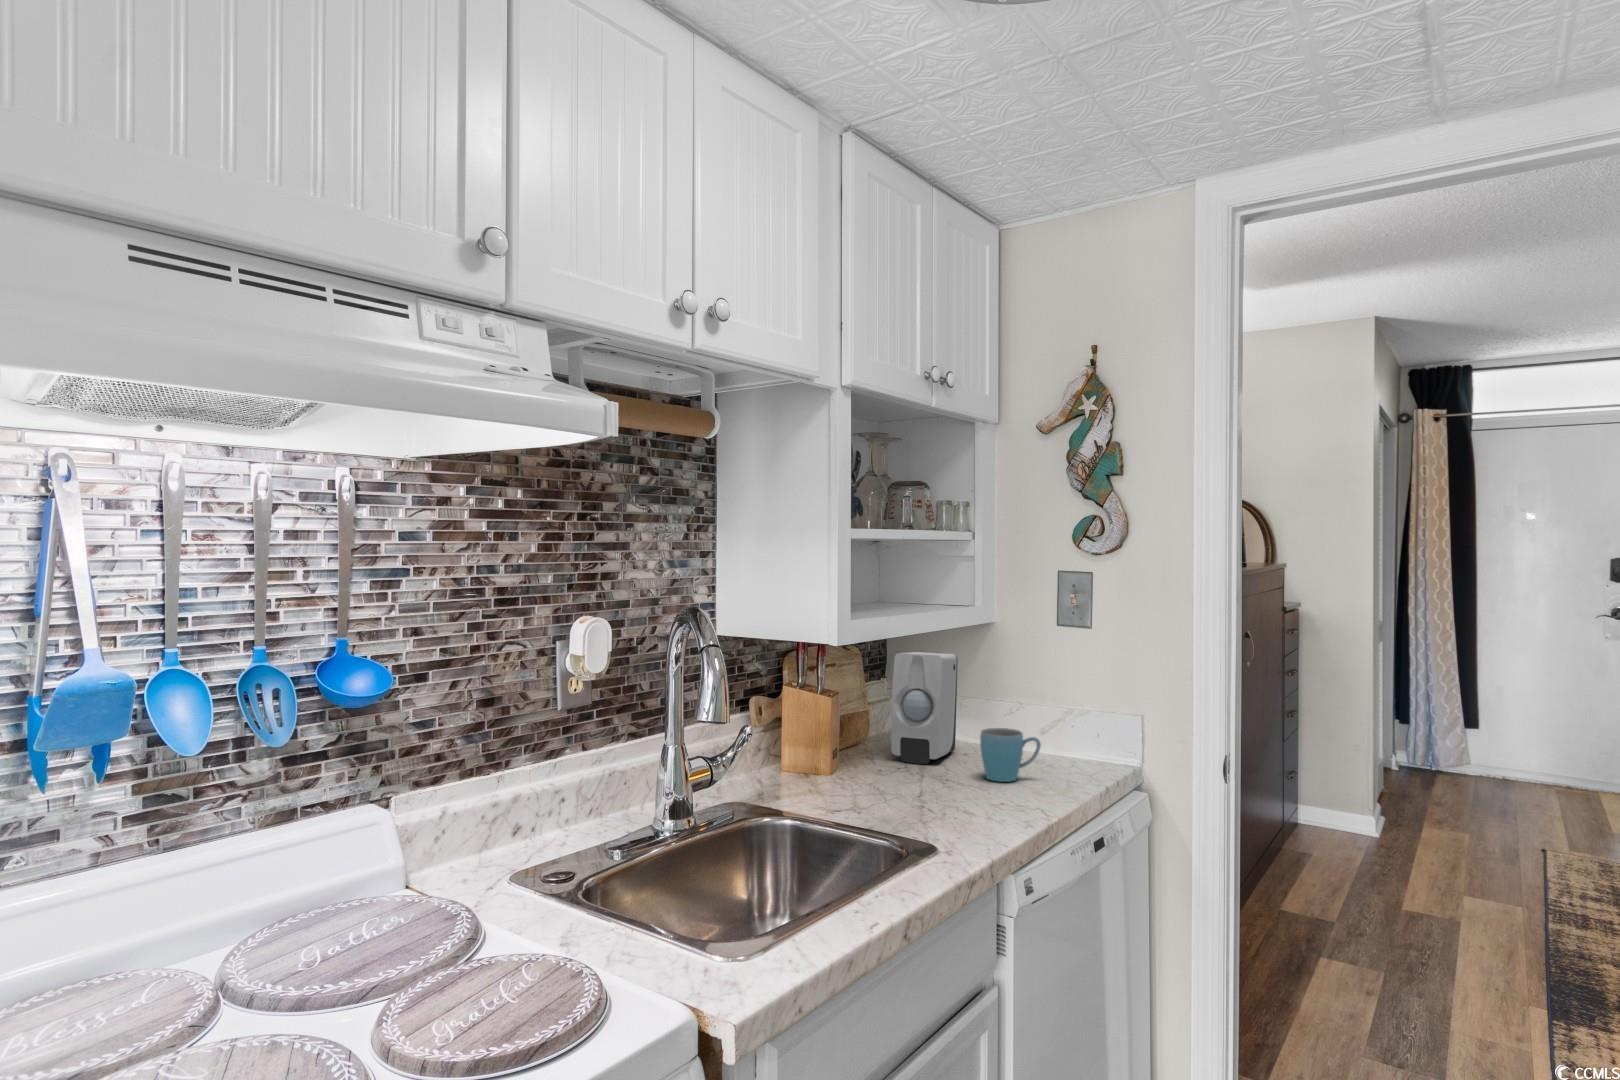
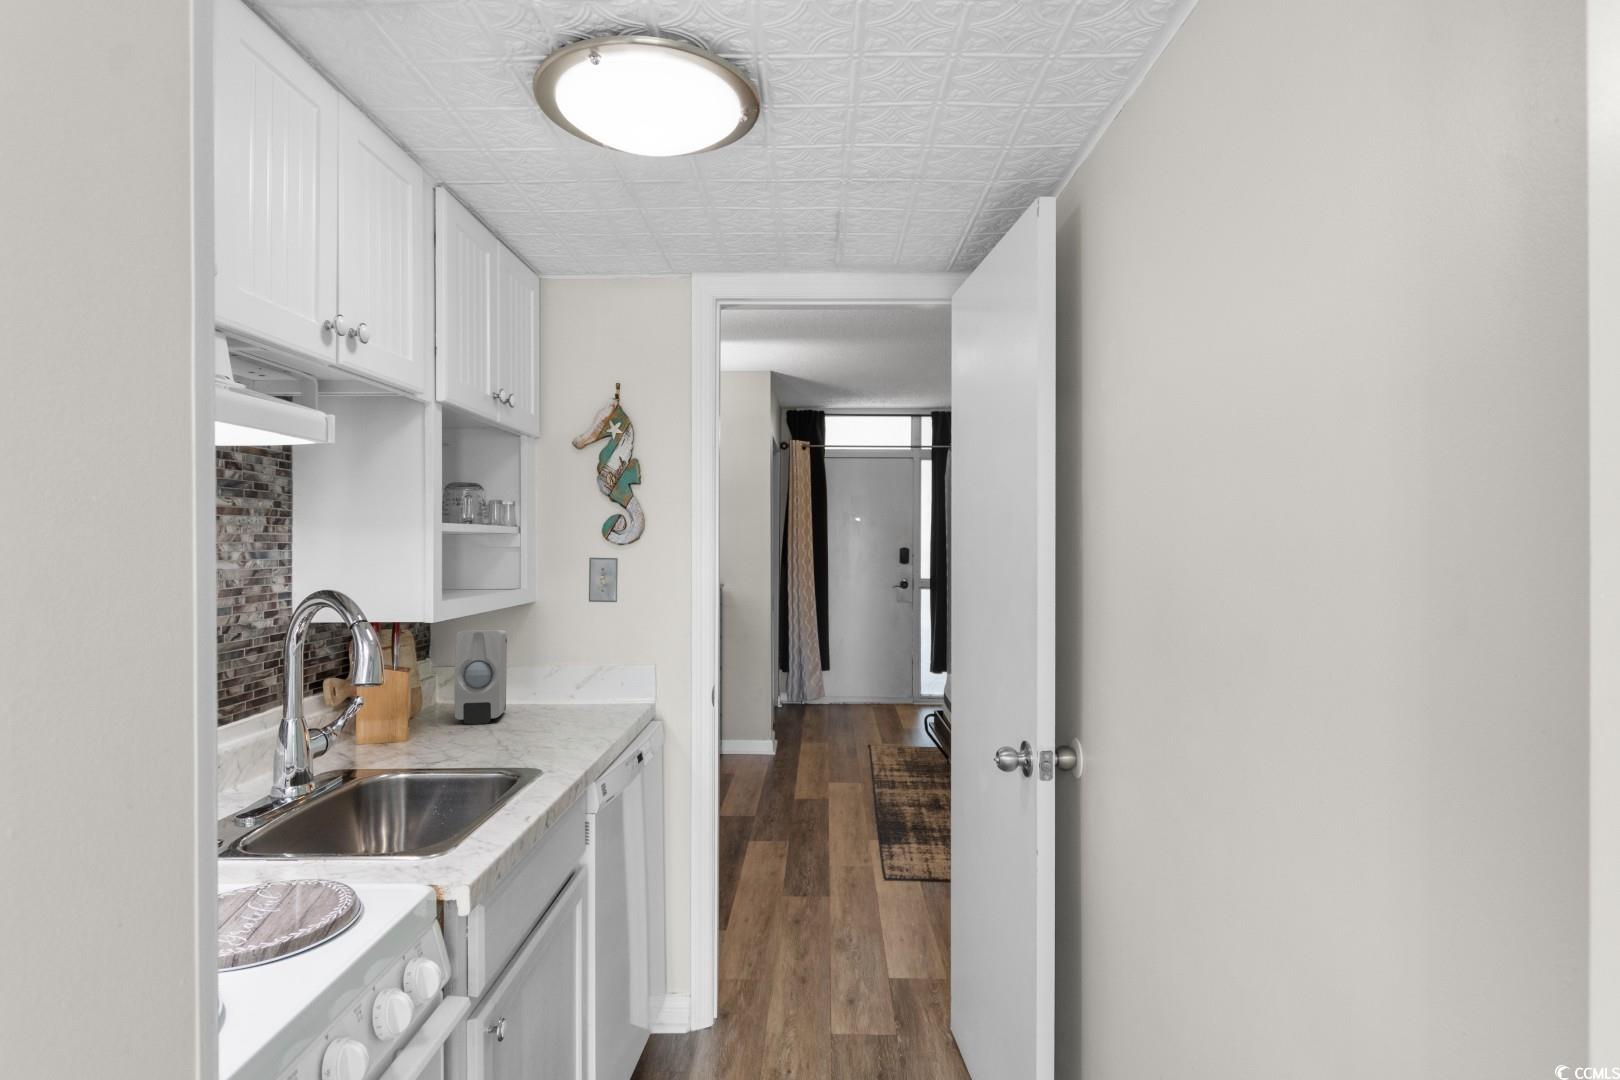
mug: present [980,728,1041,782] -> none [539,685,587,727]

